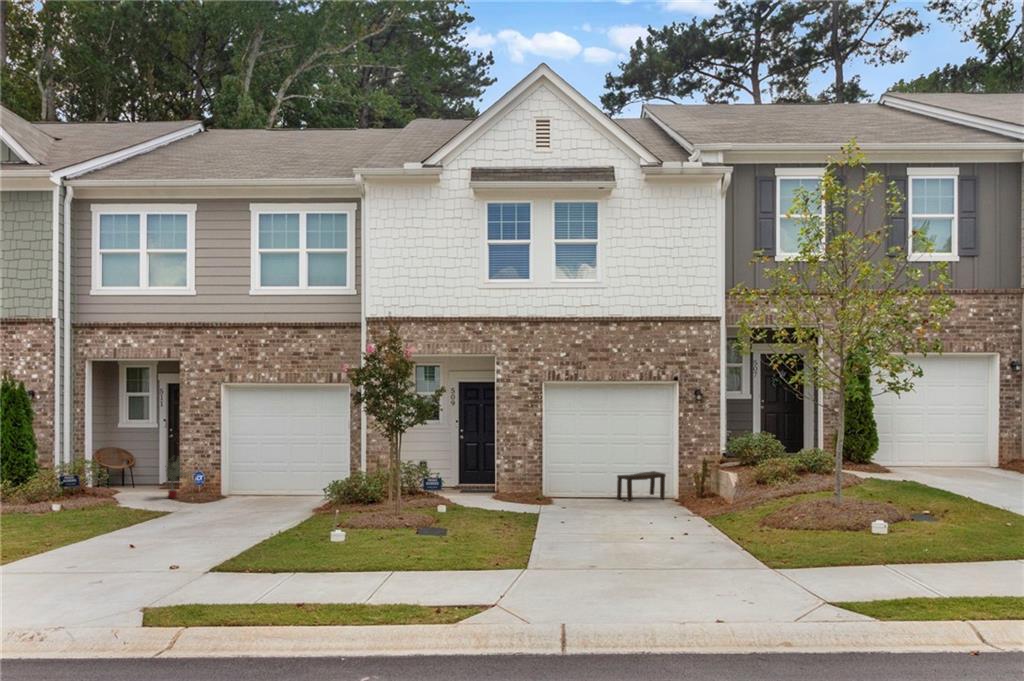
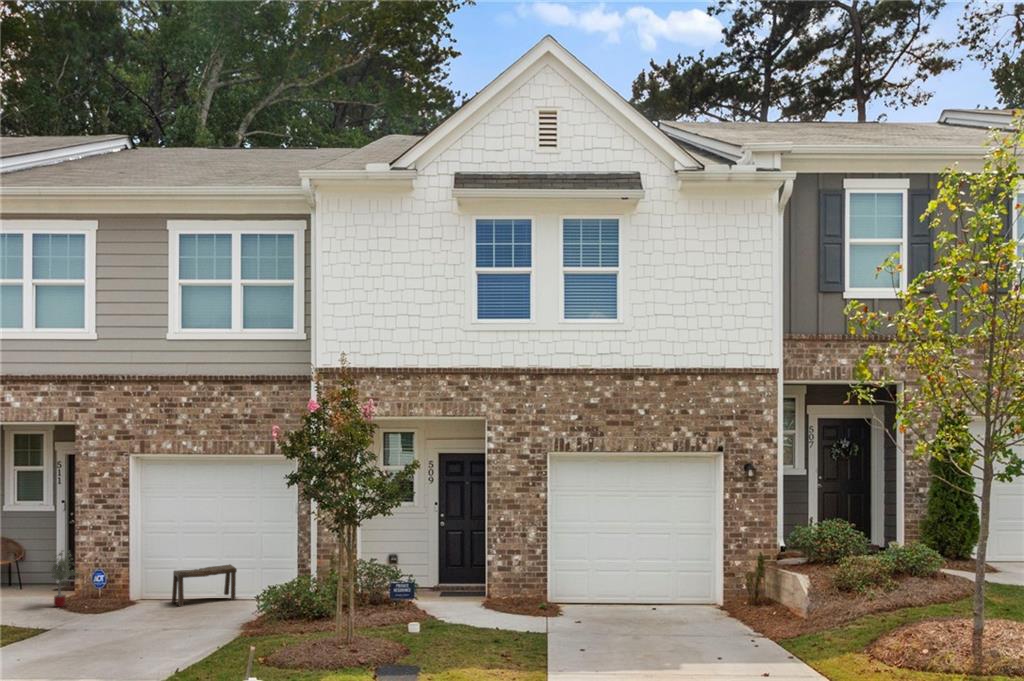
bench: present [617,471,666,502] -> present [172,564,237,607]

